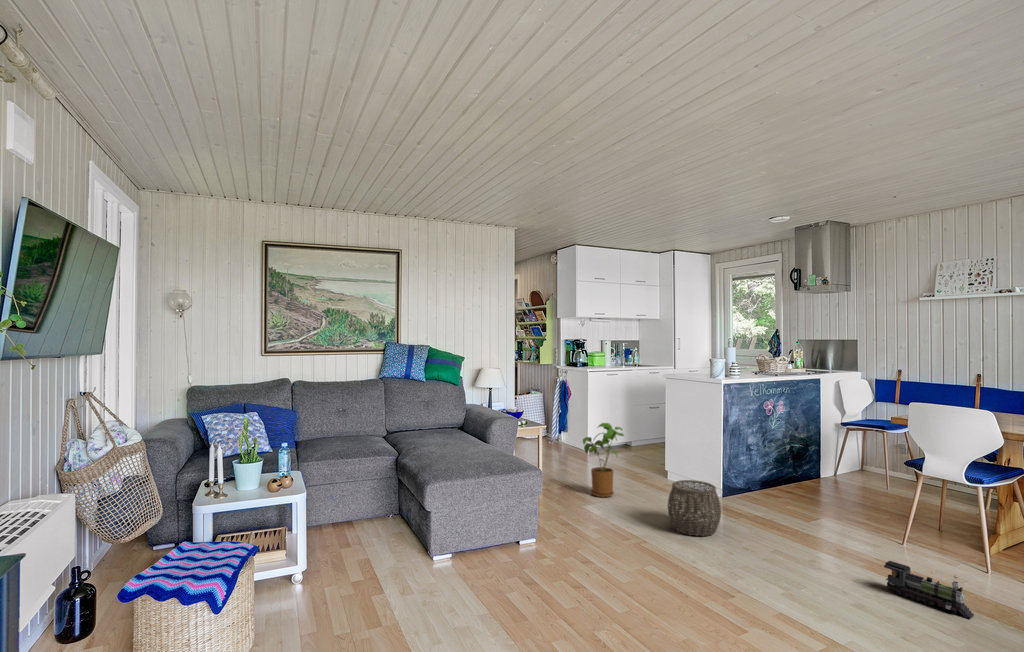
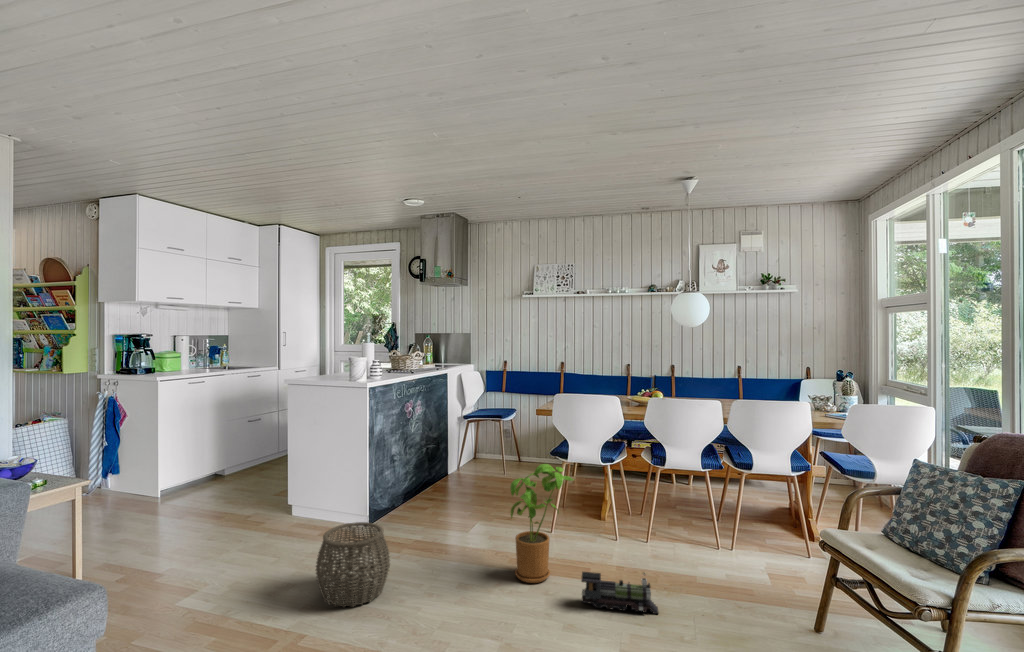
house plant: present [583,423,624,497] -> present [510,464,574,583]

